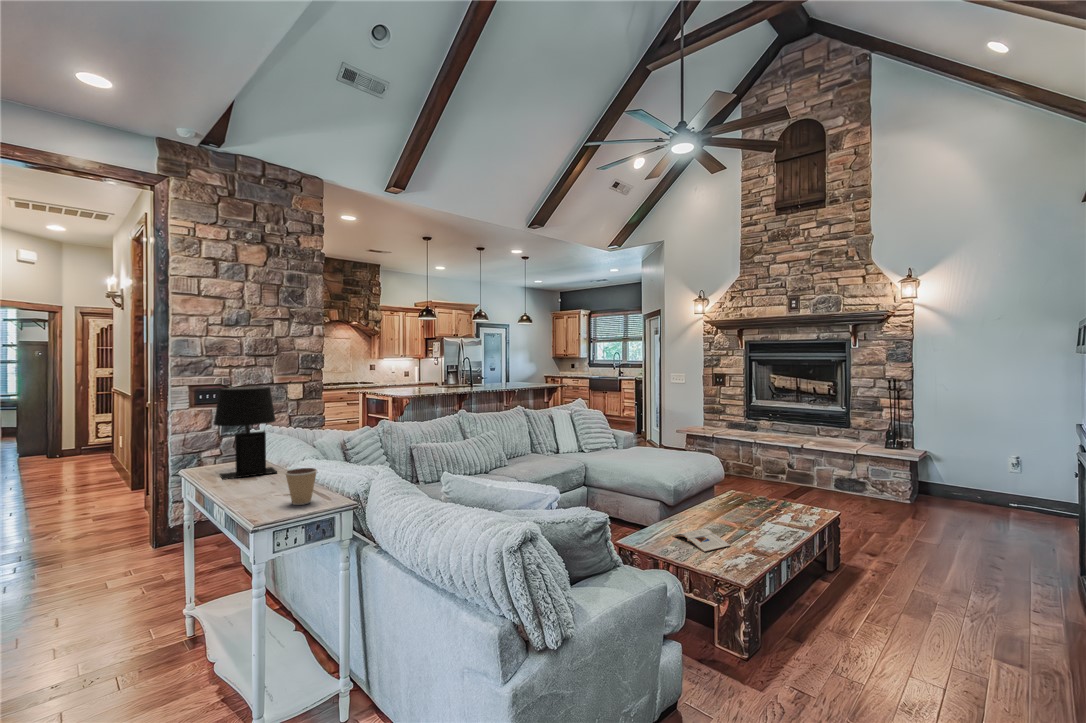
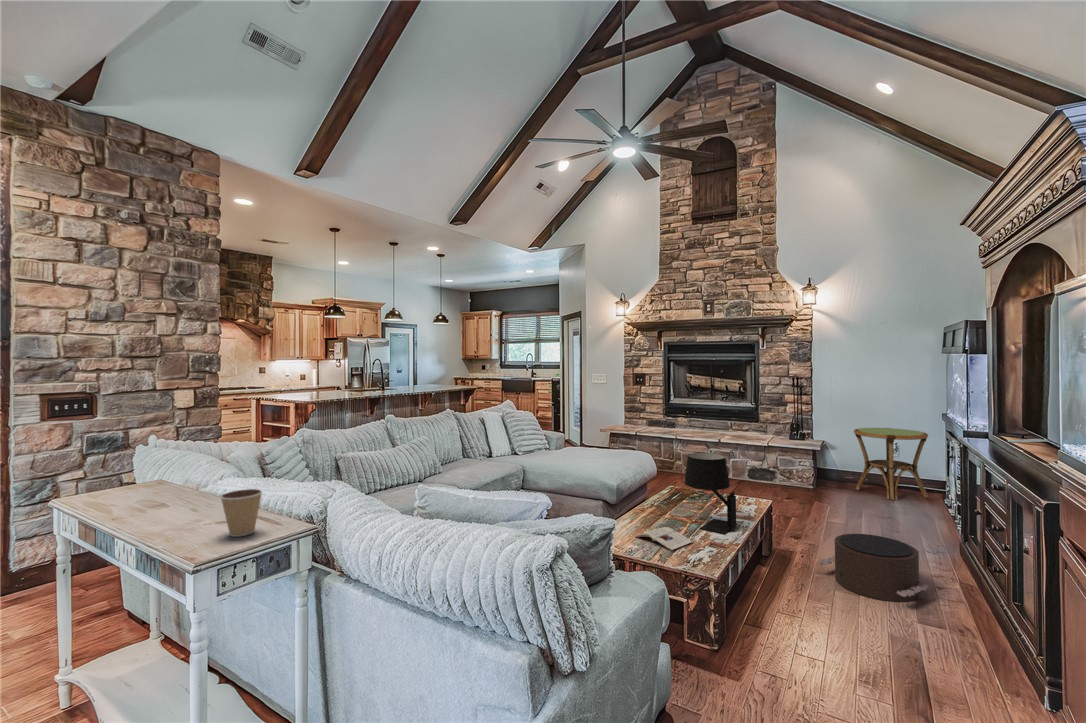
table lamp: present [214,387,277,480] -> present [684,453,737,534]
side table: none [962,439,1057,522] -> present [854,428,928,500]
pouf: none [882,552,1012,631] -> present [818,534,930,602]

